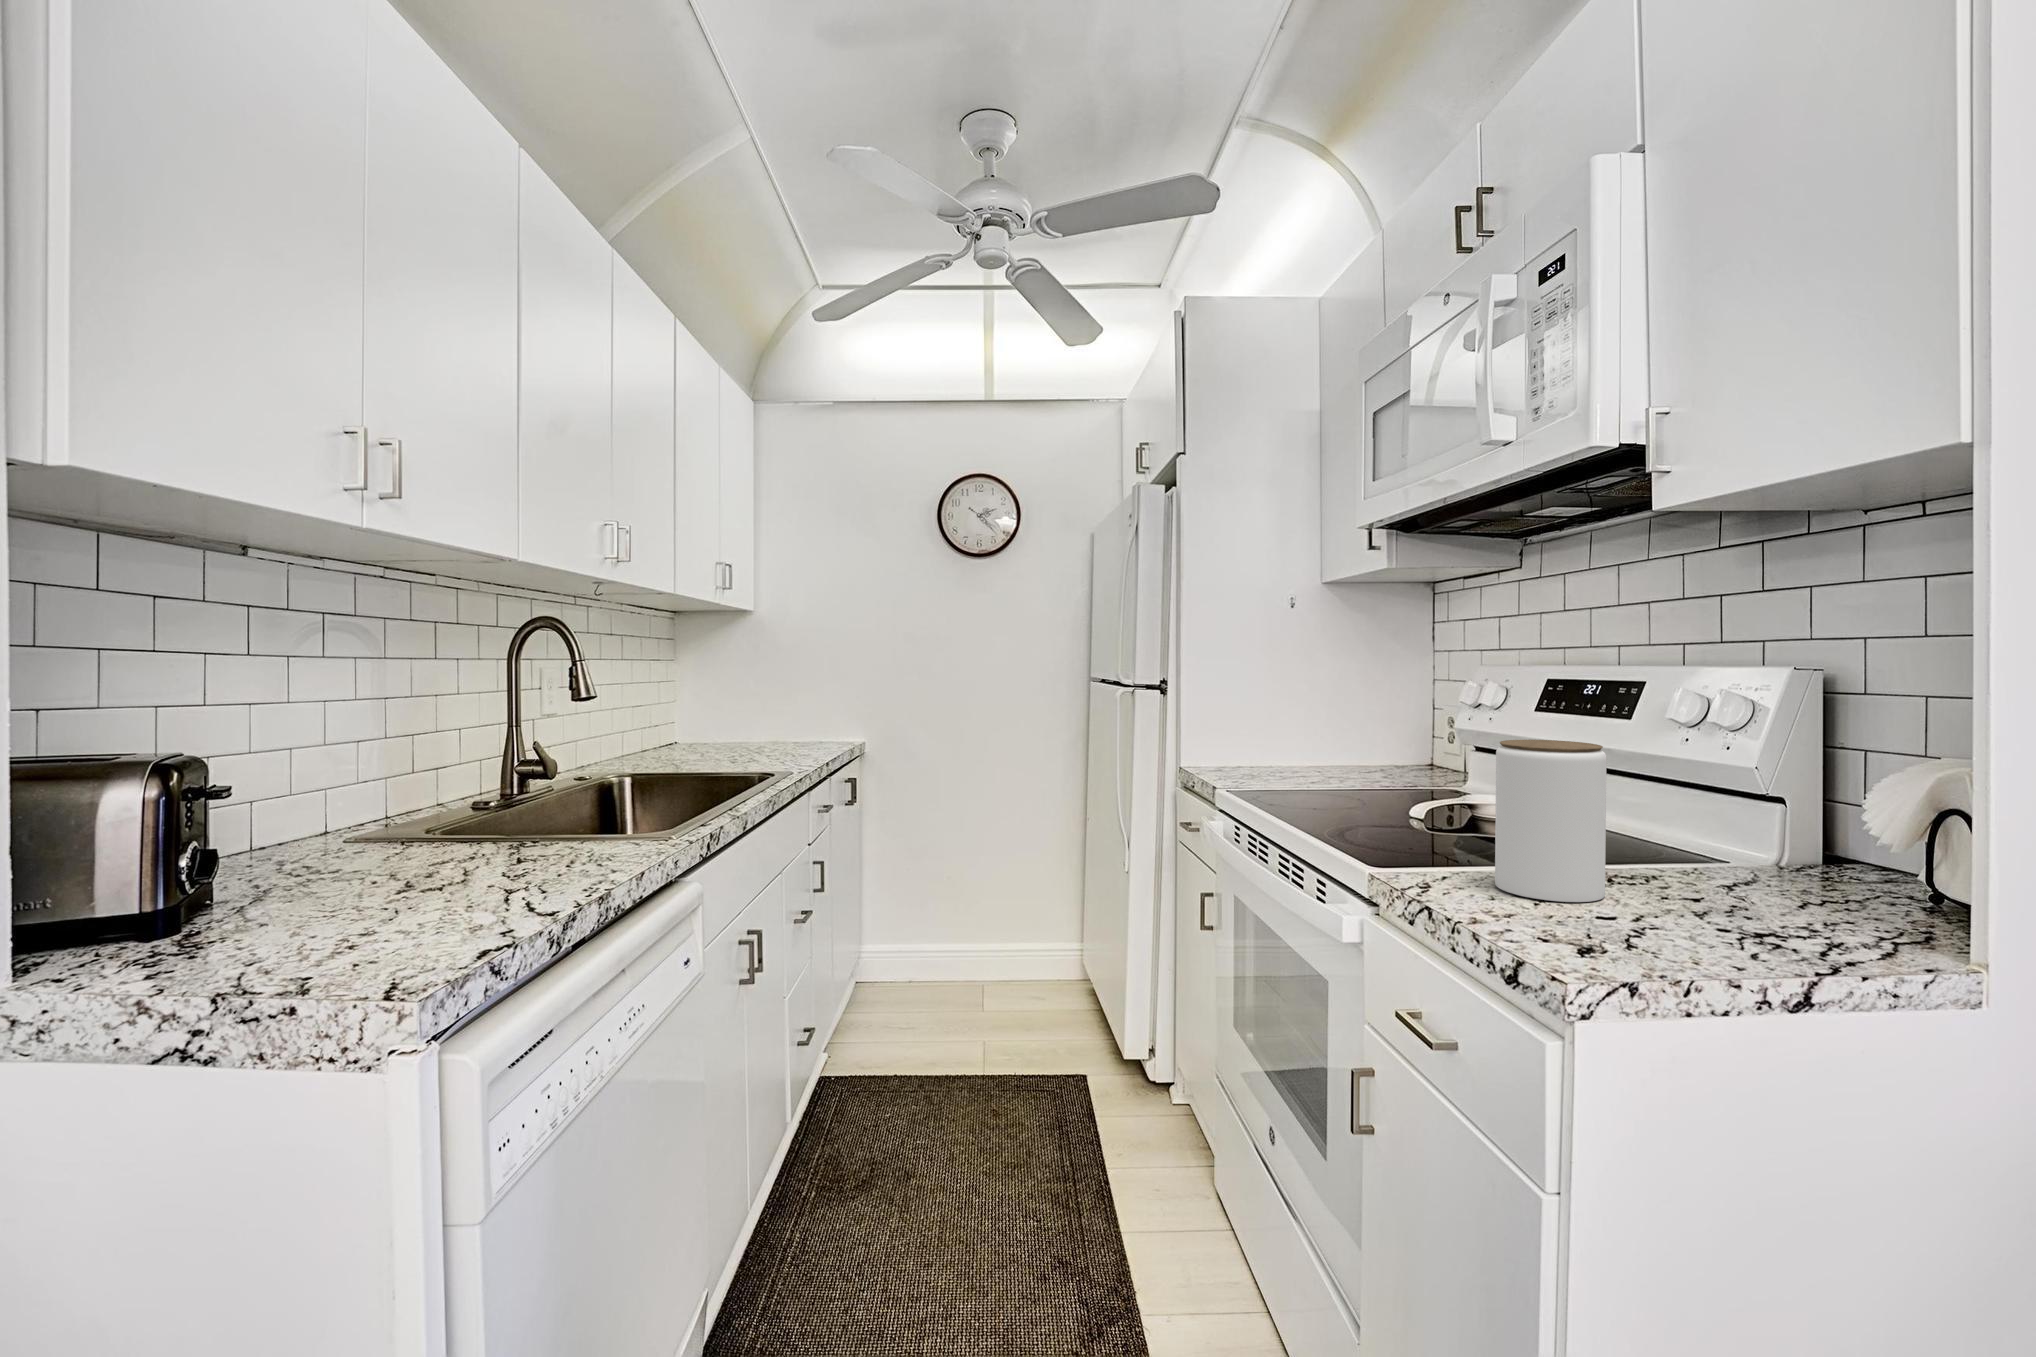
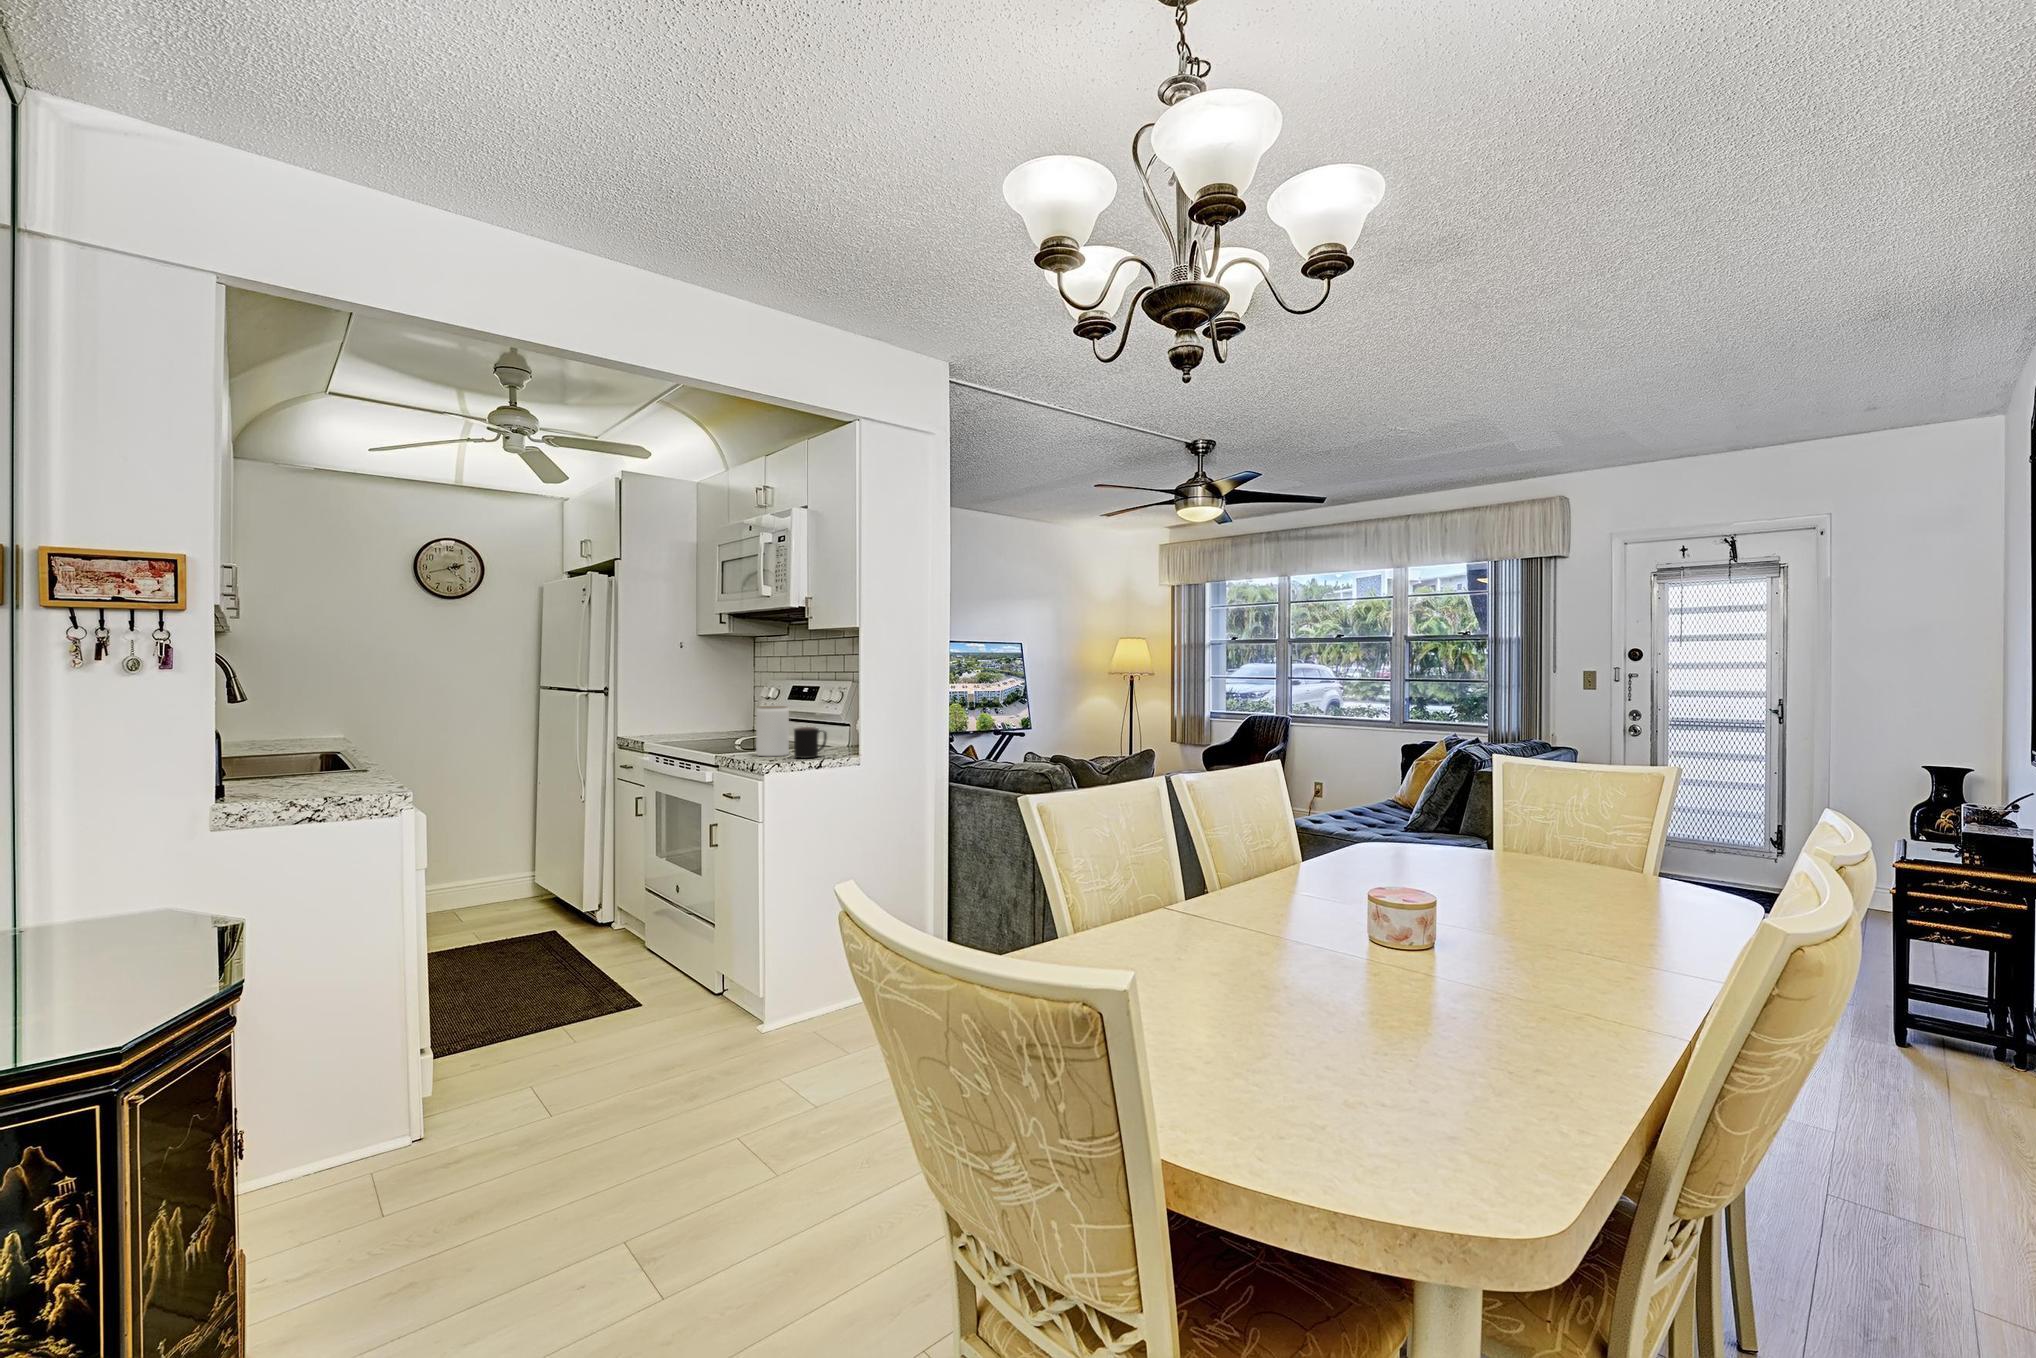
mug: none [1647,822,1777,940] -> present [794,727,827,758]

